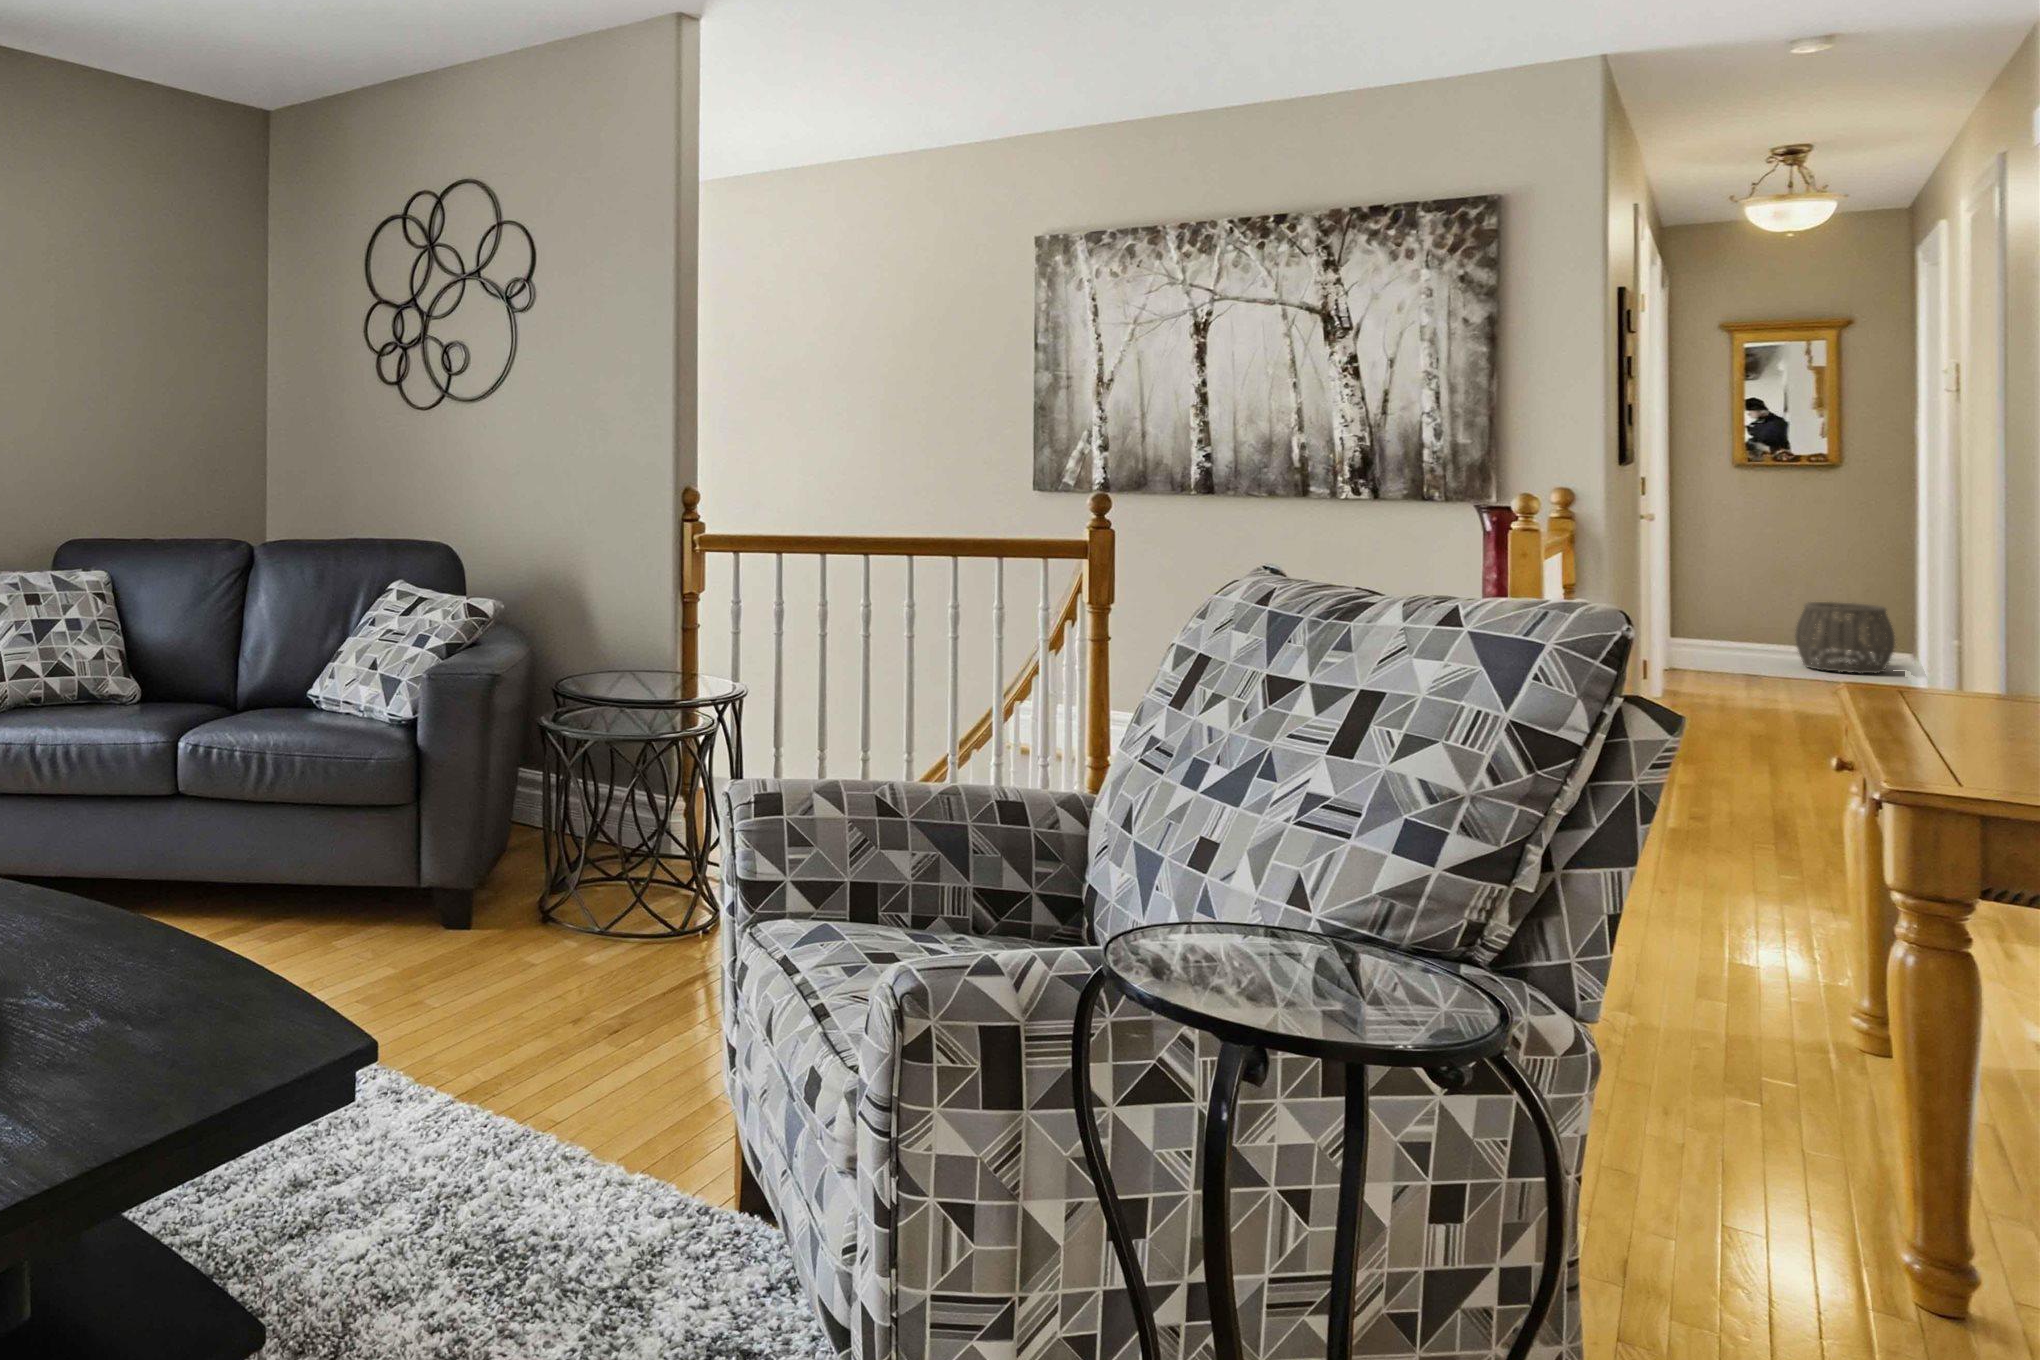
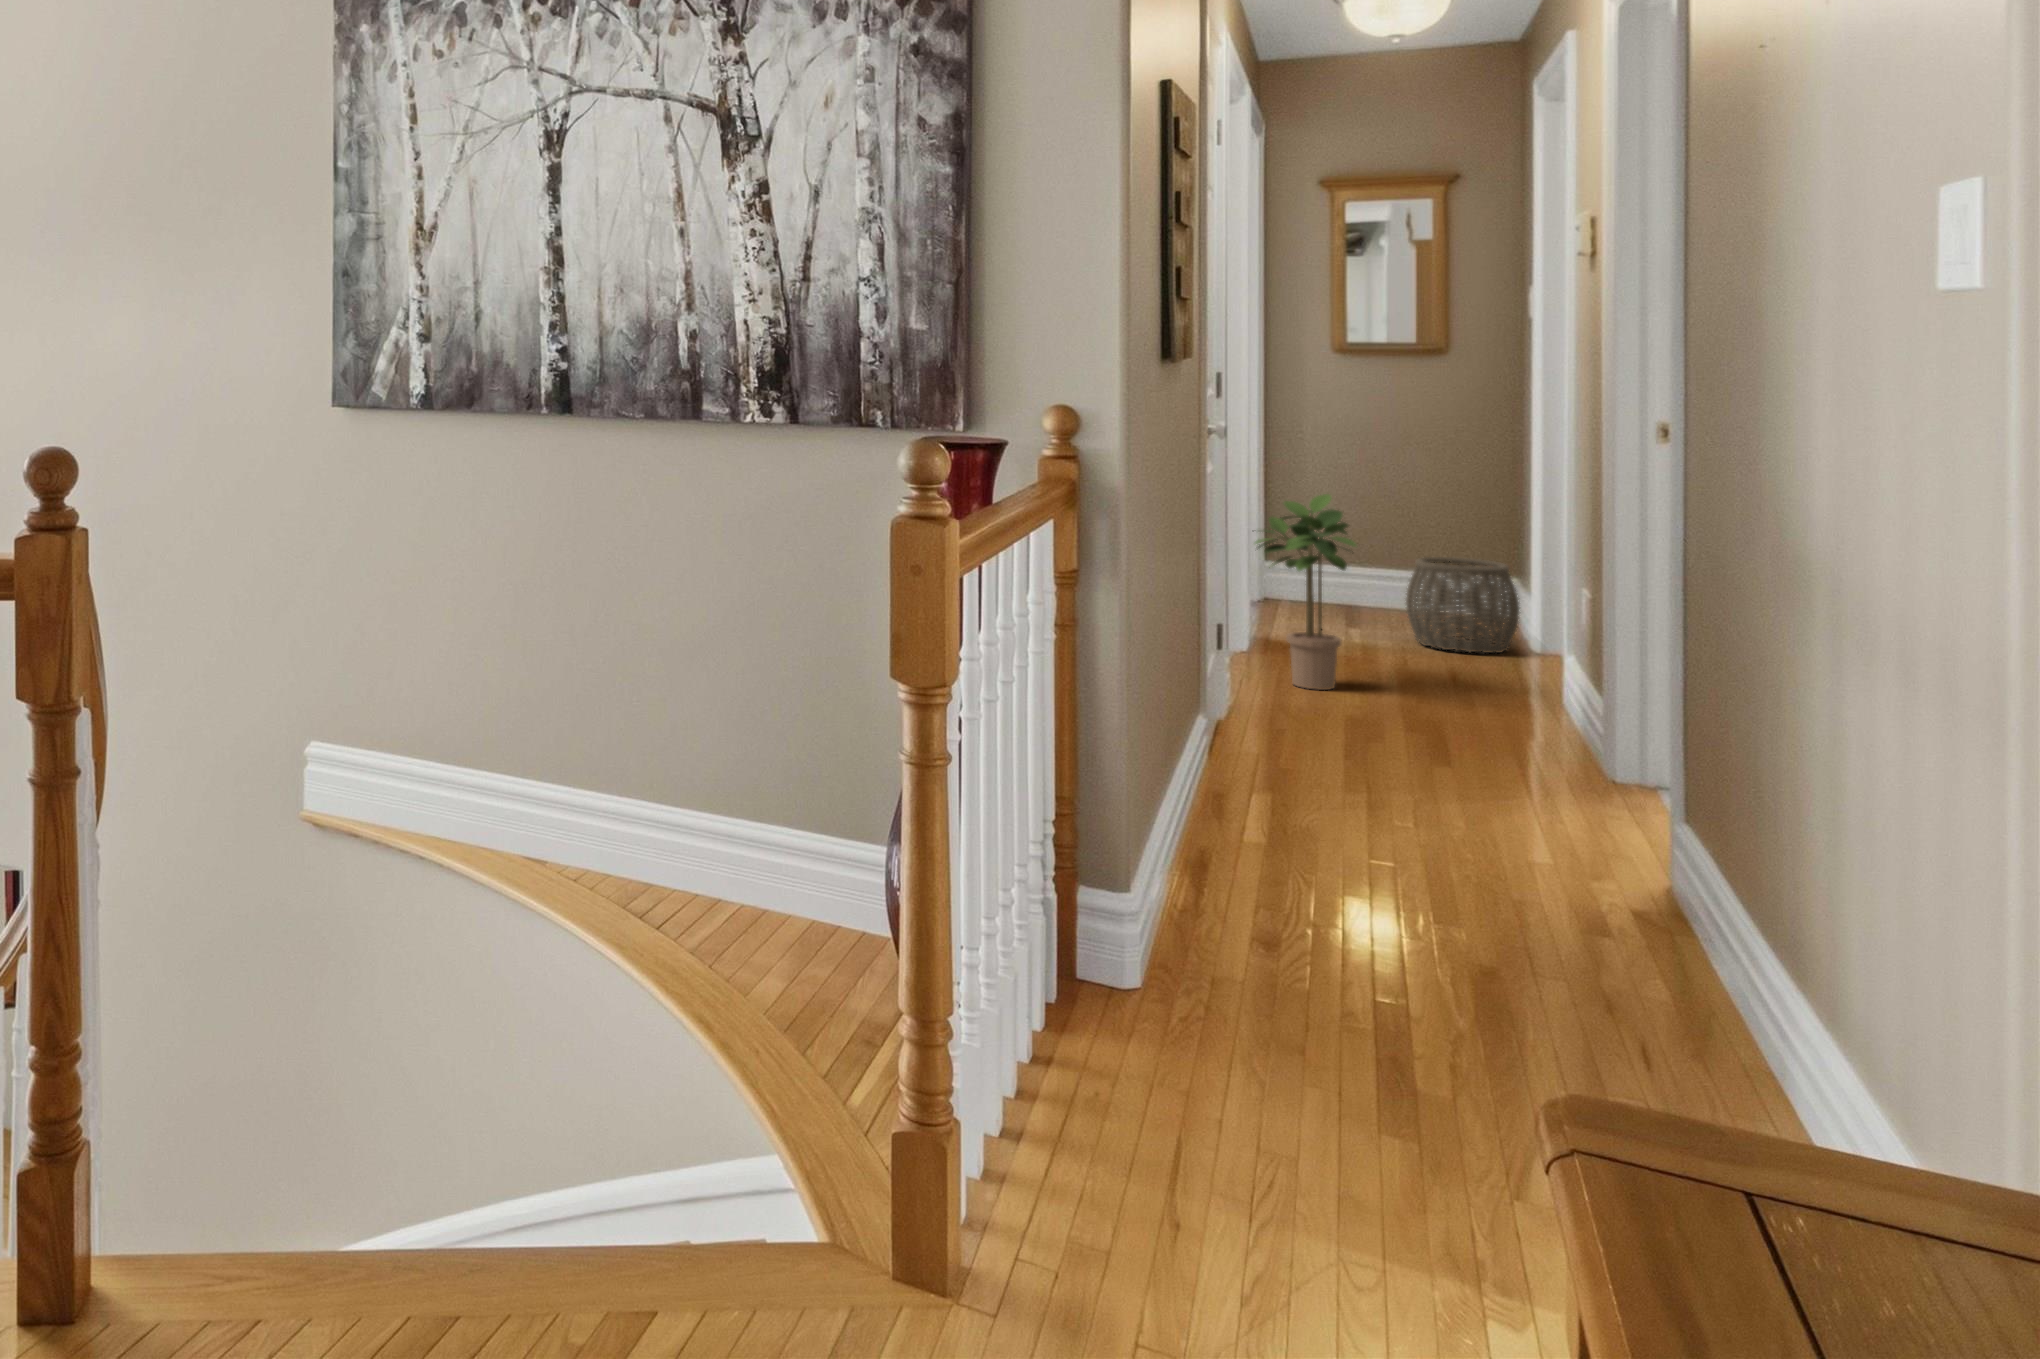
potted plant: none [1664,551,1754,692] -> present [1255,494,1356,690]

